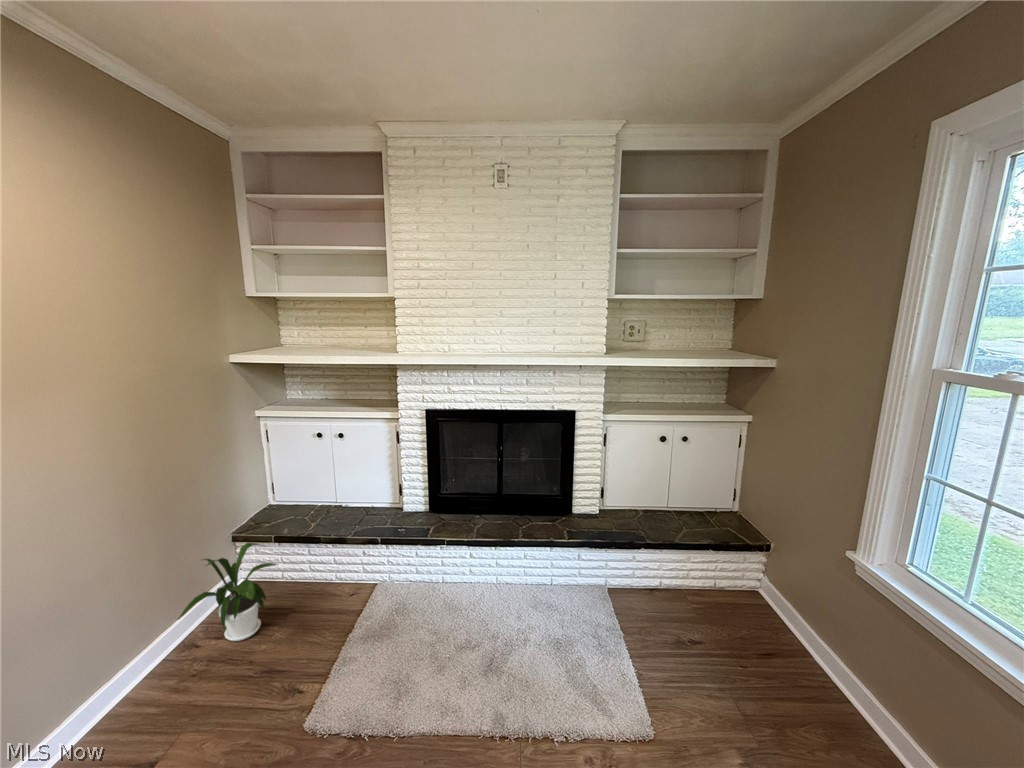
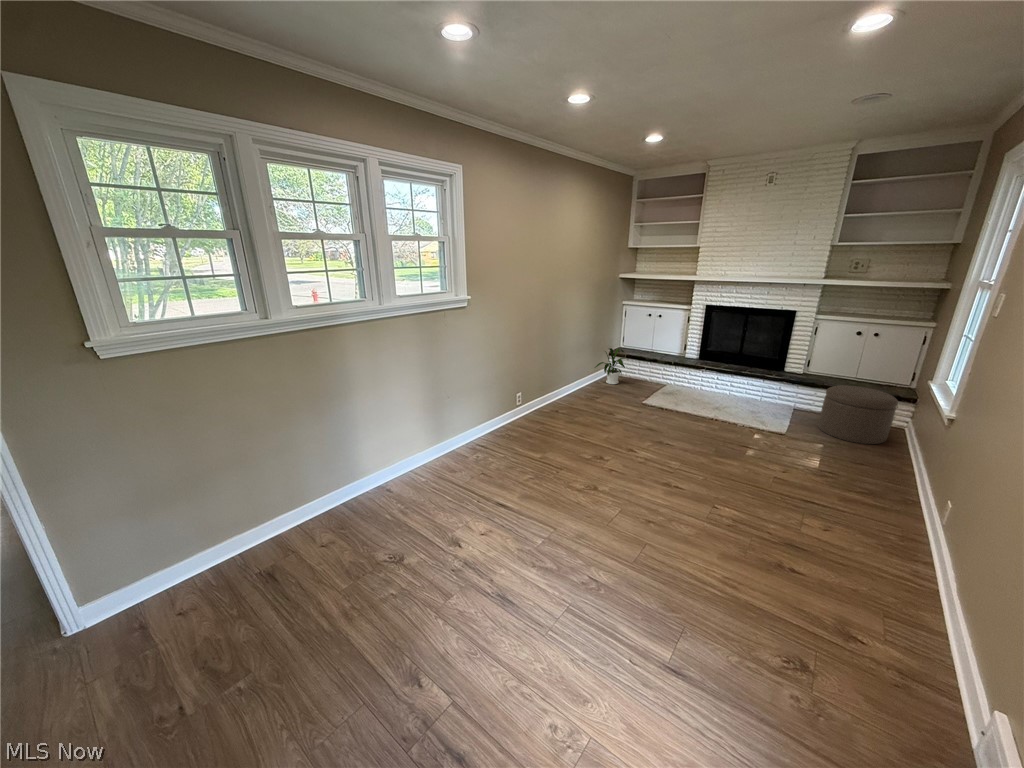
ottoman: none [671,553,791,693] -> present [818,385,898,444]

